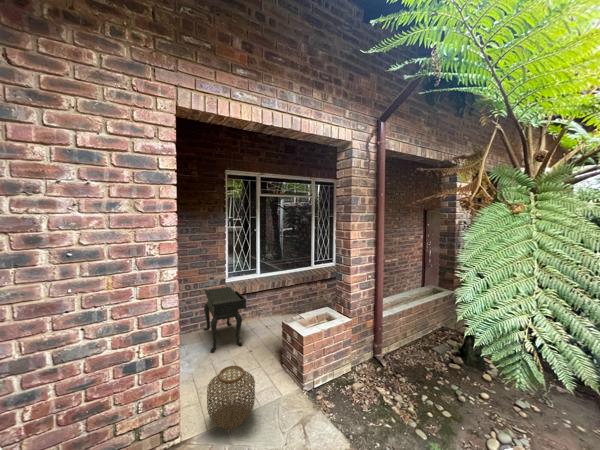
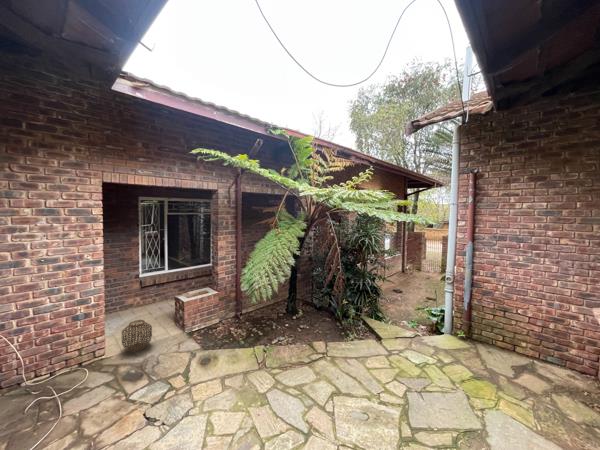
side table: present [204,287,246,352] -> none [121,280,154,322]

